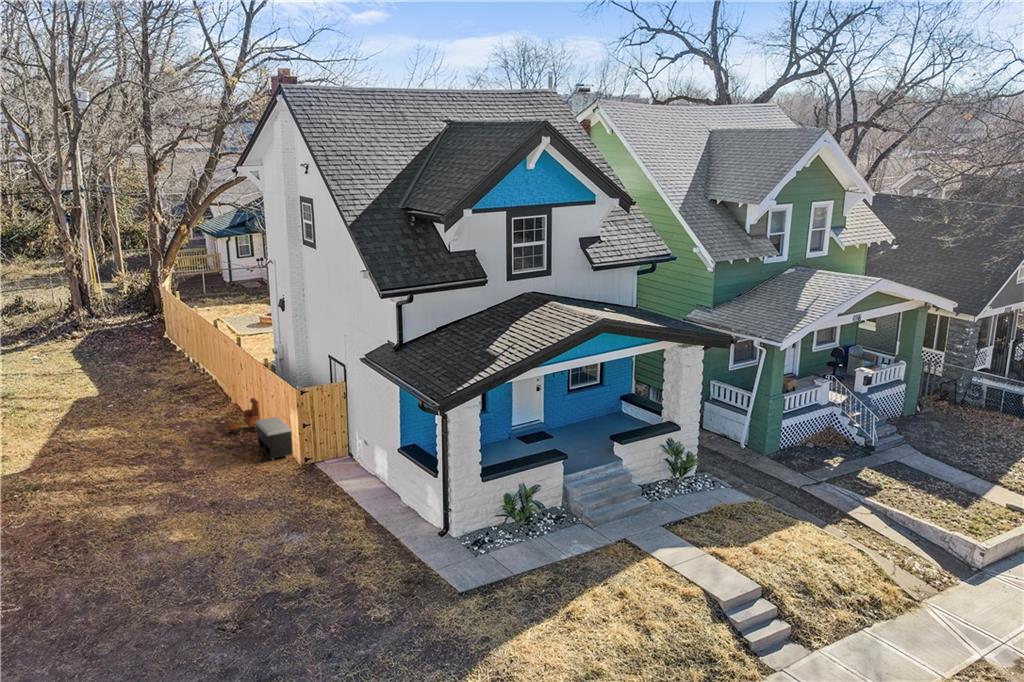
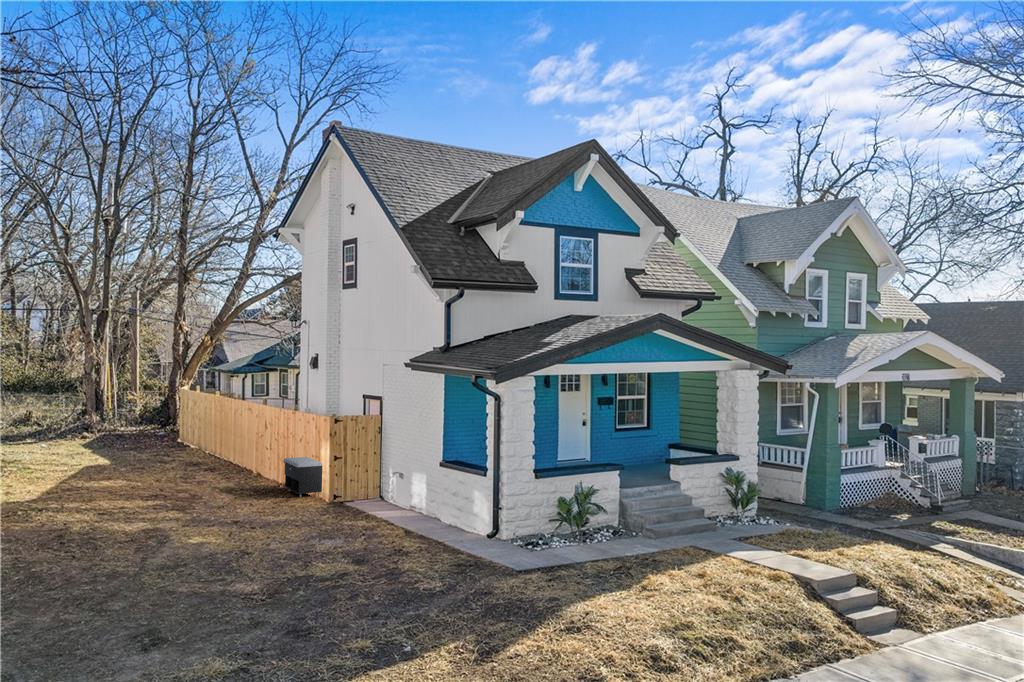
lounge chair: present [226,398,260,436] -> none [247,447,288,483]

